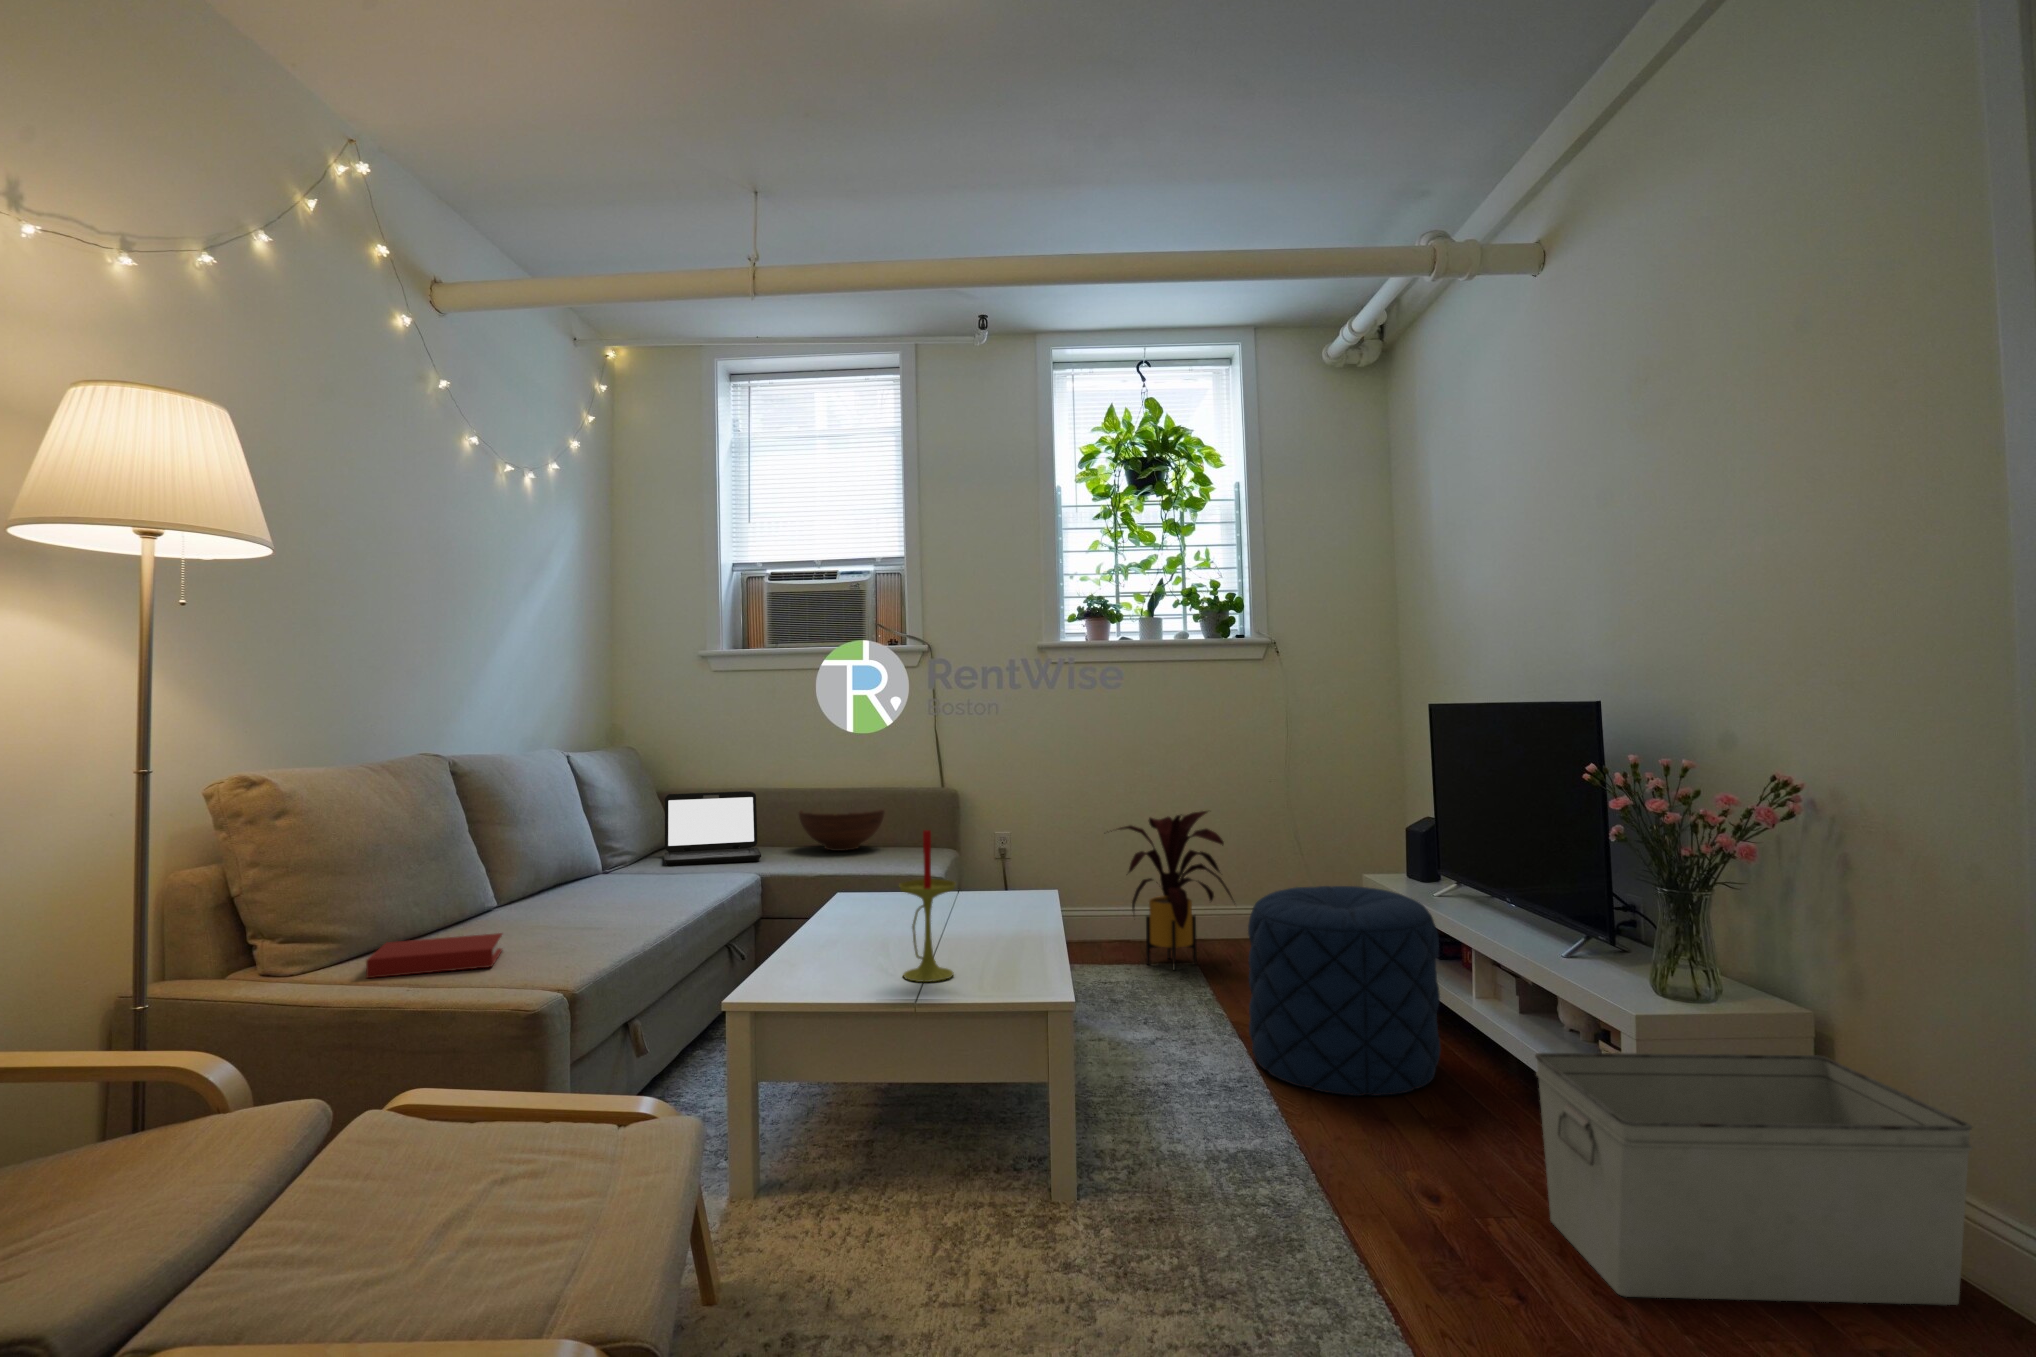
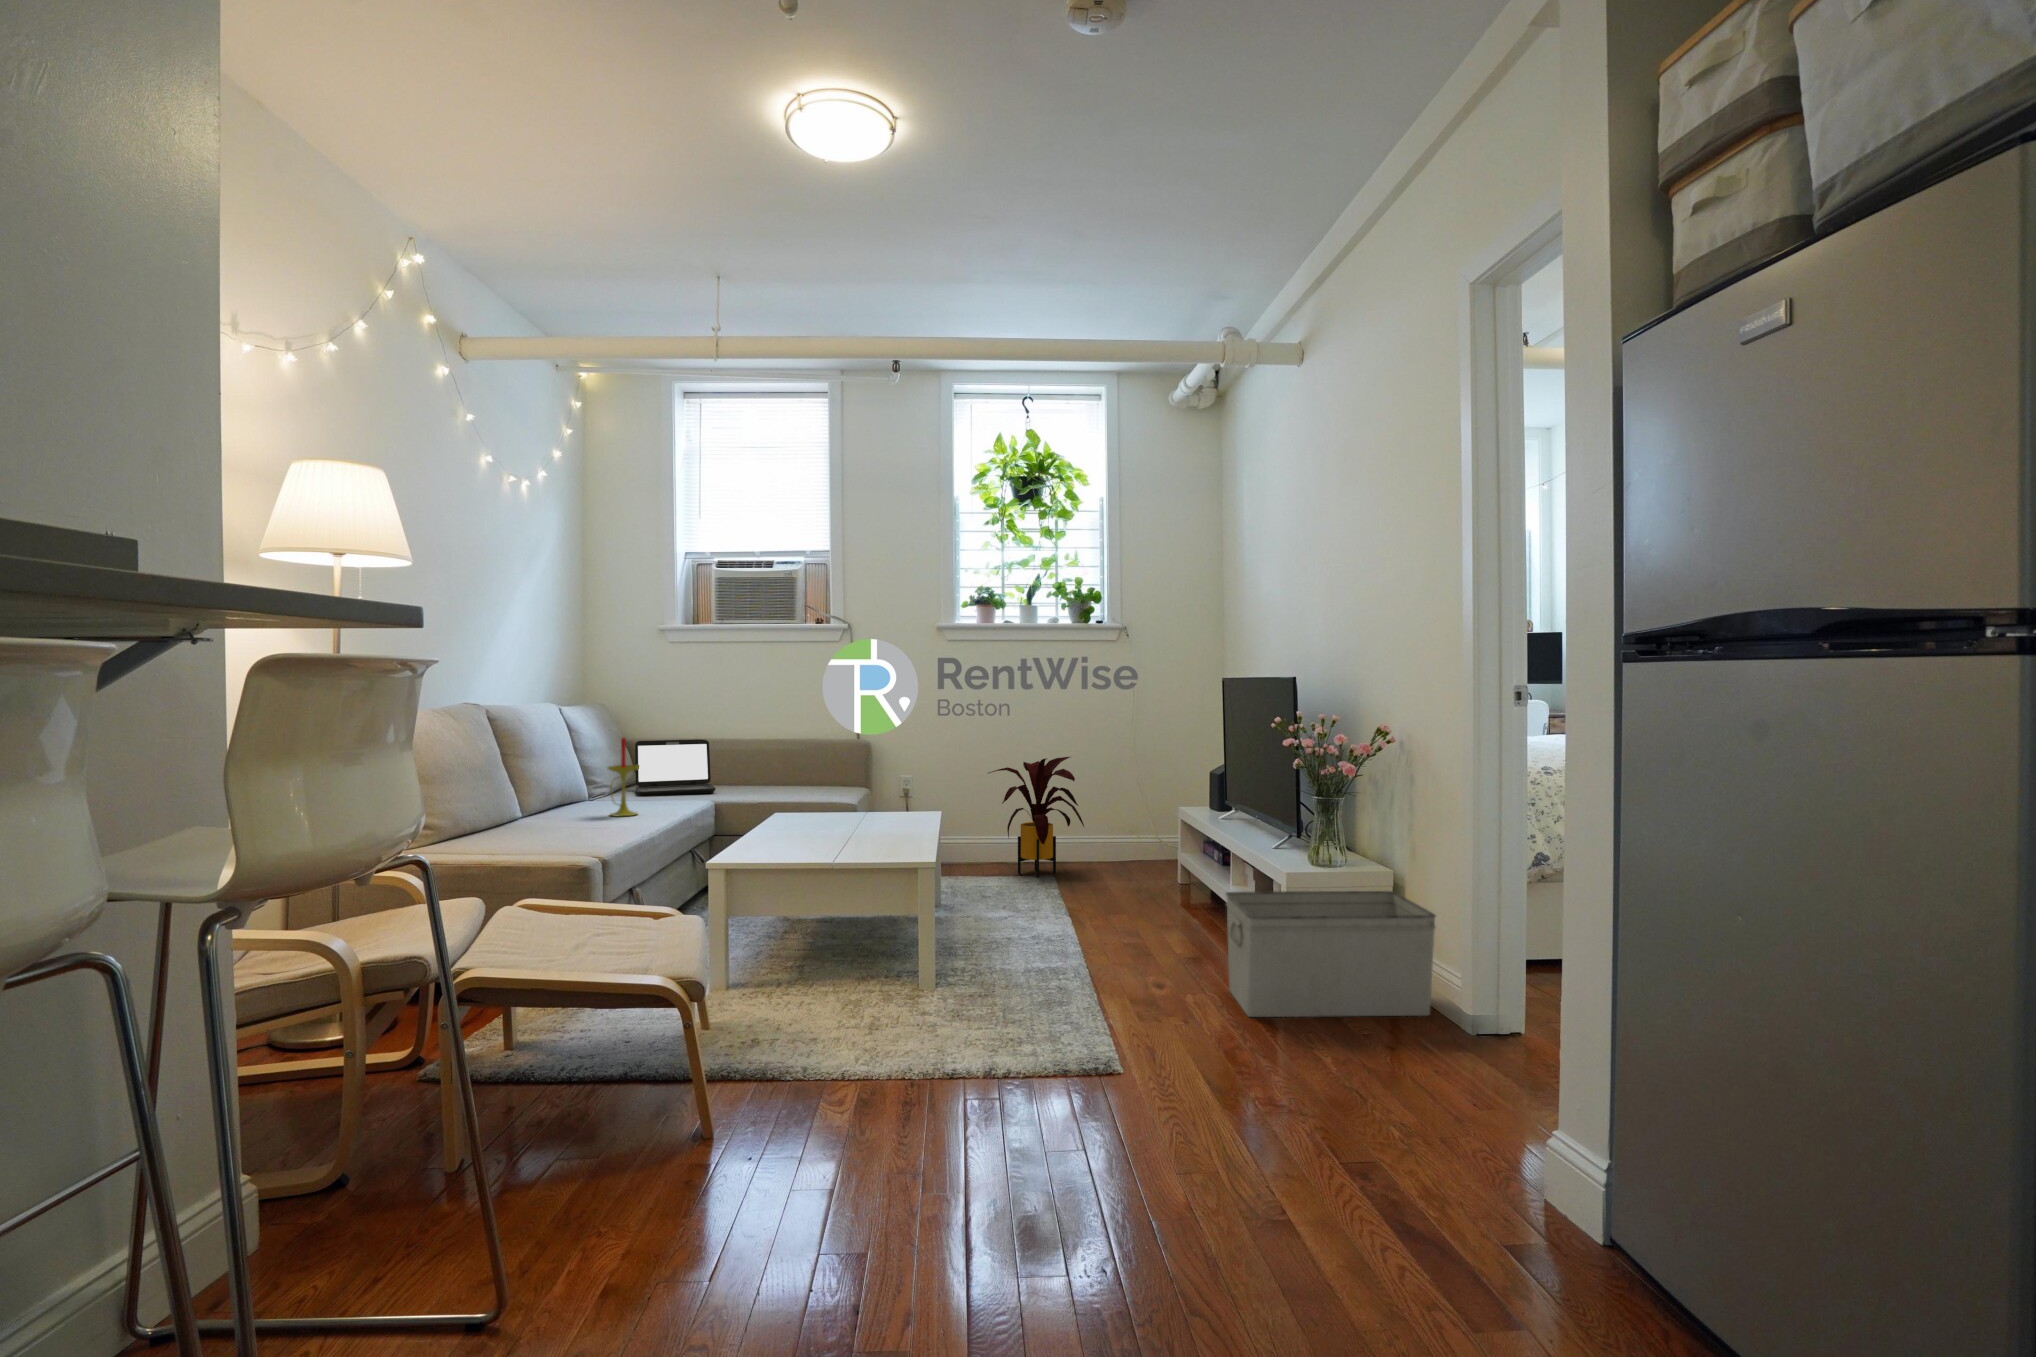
fruit bowl: present [799,810,884,851] -> none [744,752,814,787]
candle: present [899,830,956,982] -> present [608,738,639,816]
pouf: present [1248,886,1441,1096] -> none [1076,805,1203,940]
book: present [366,933,503,978] -> none [463,829,548,854]

